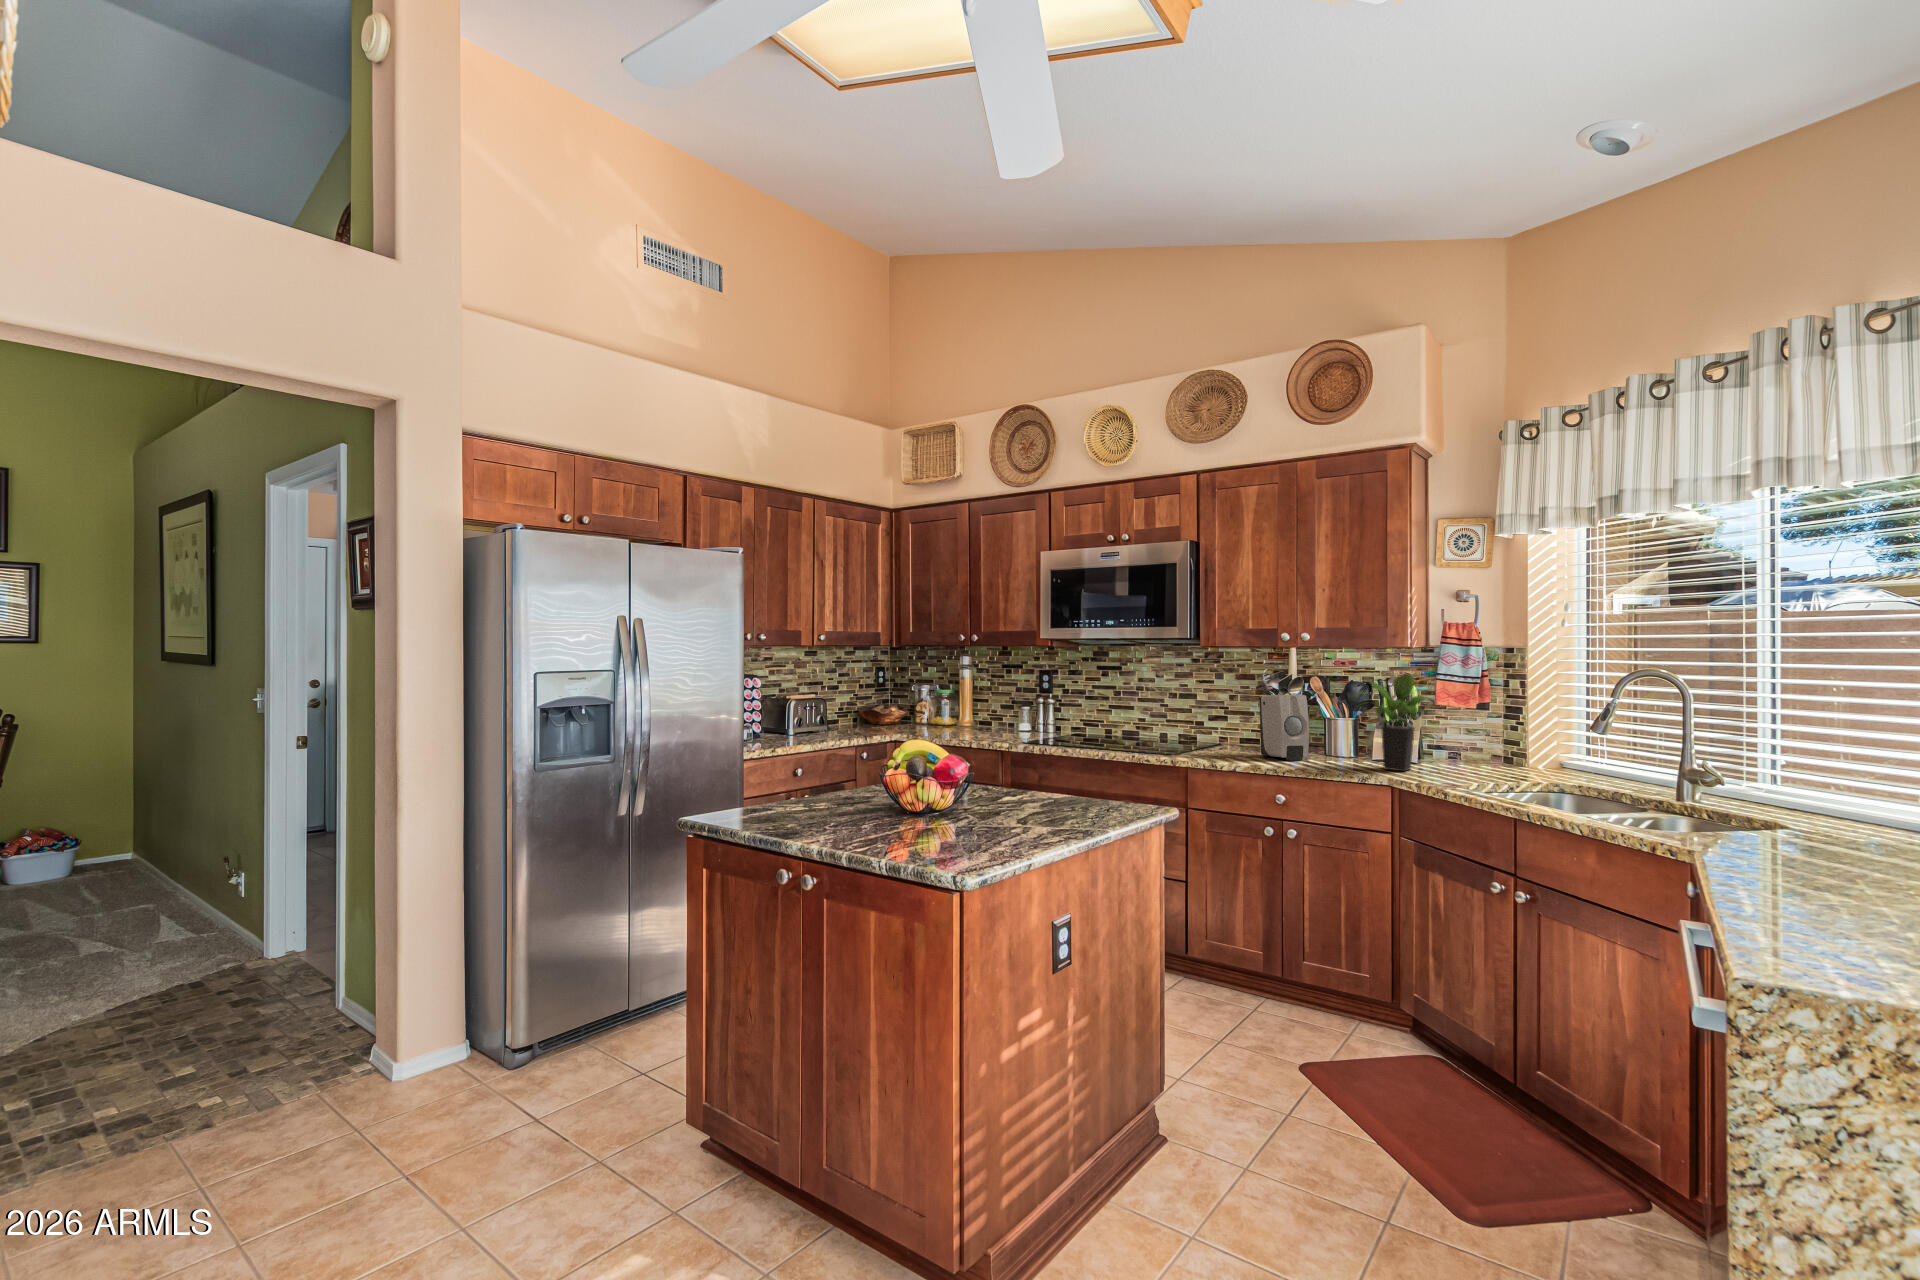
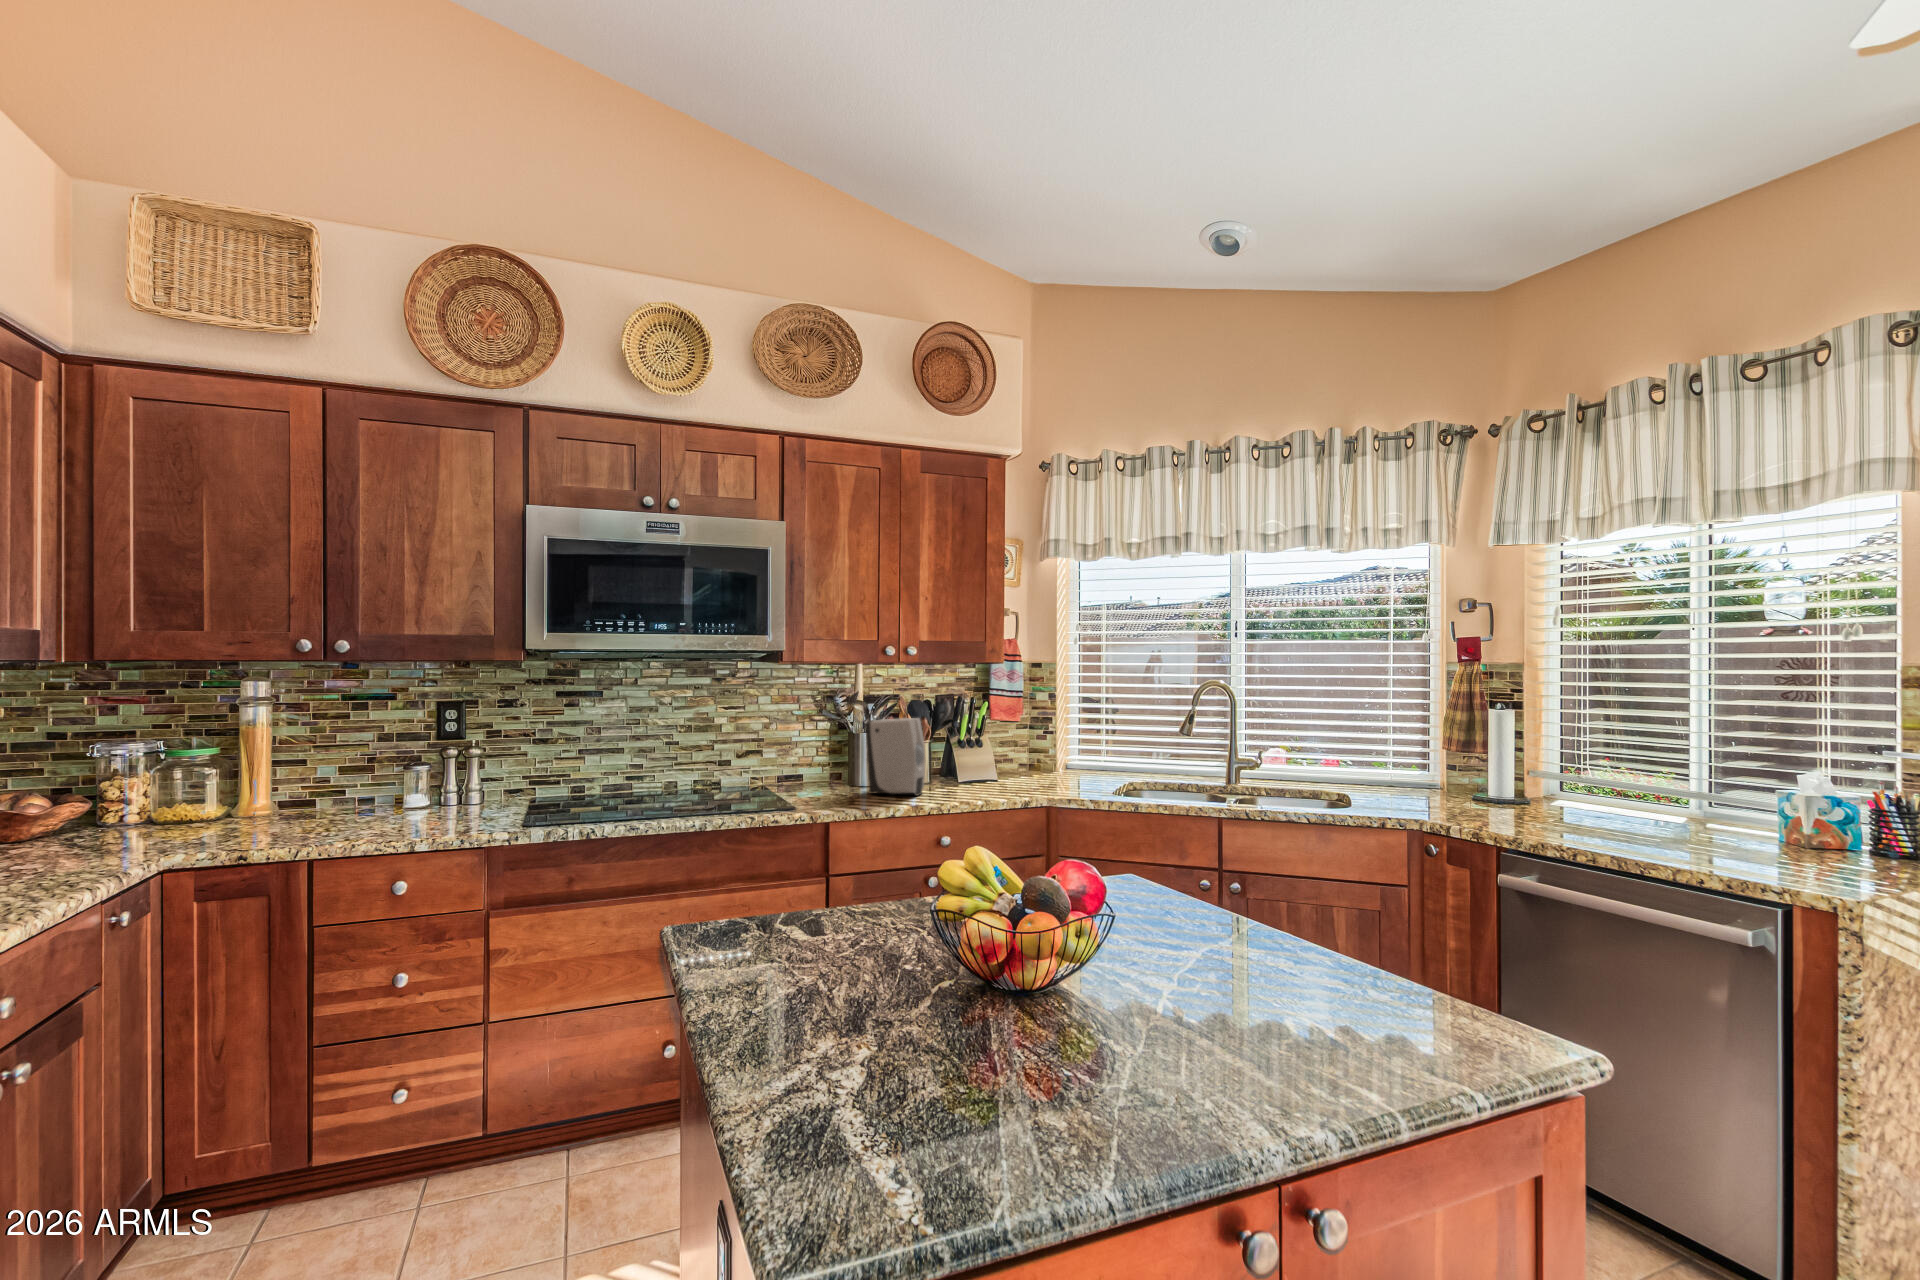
potted plant: present [1351,673,1435,771] -> none [977,689,1060,791]

